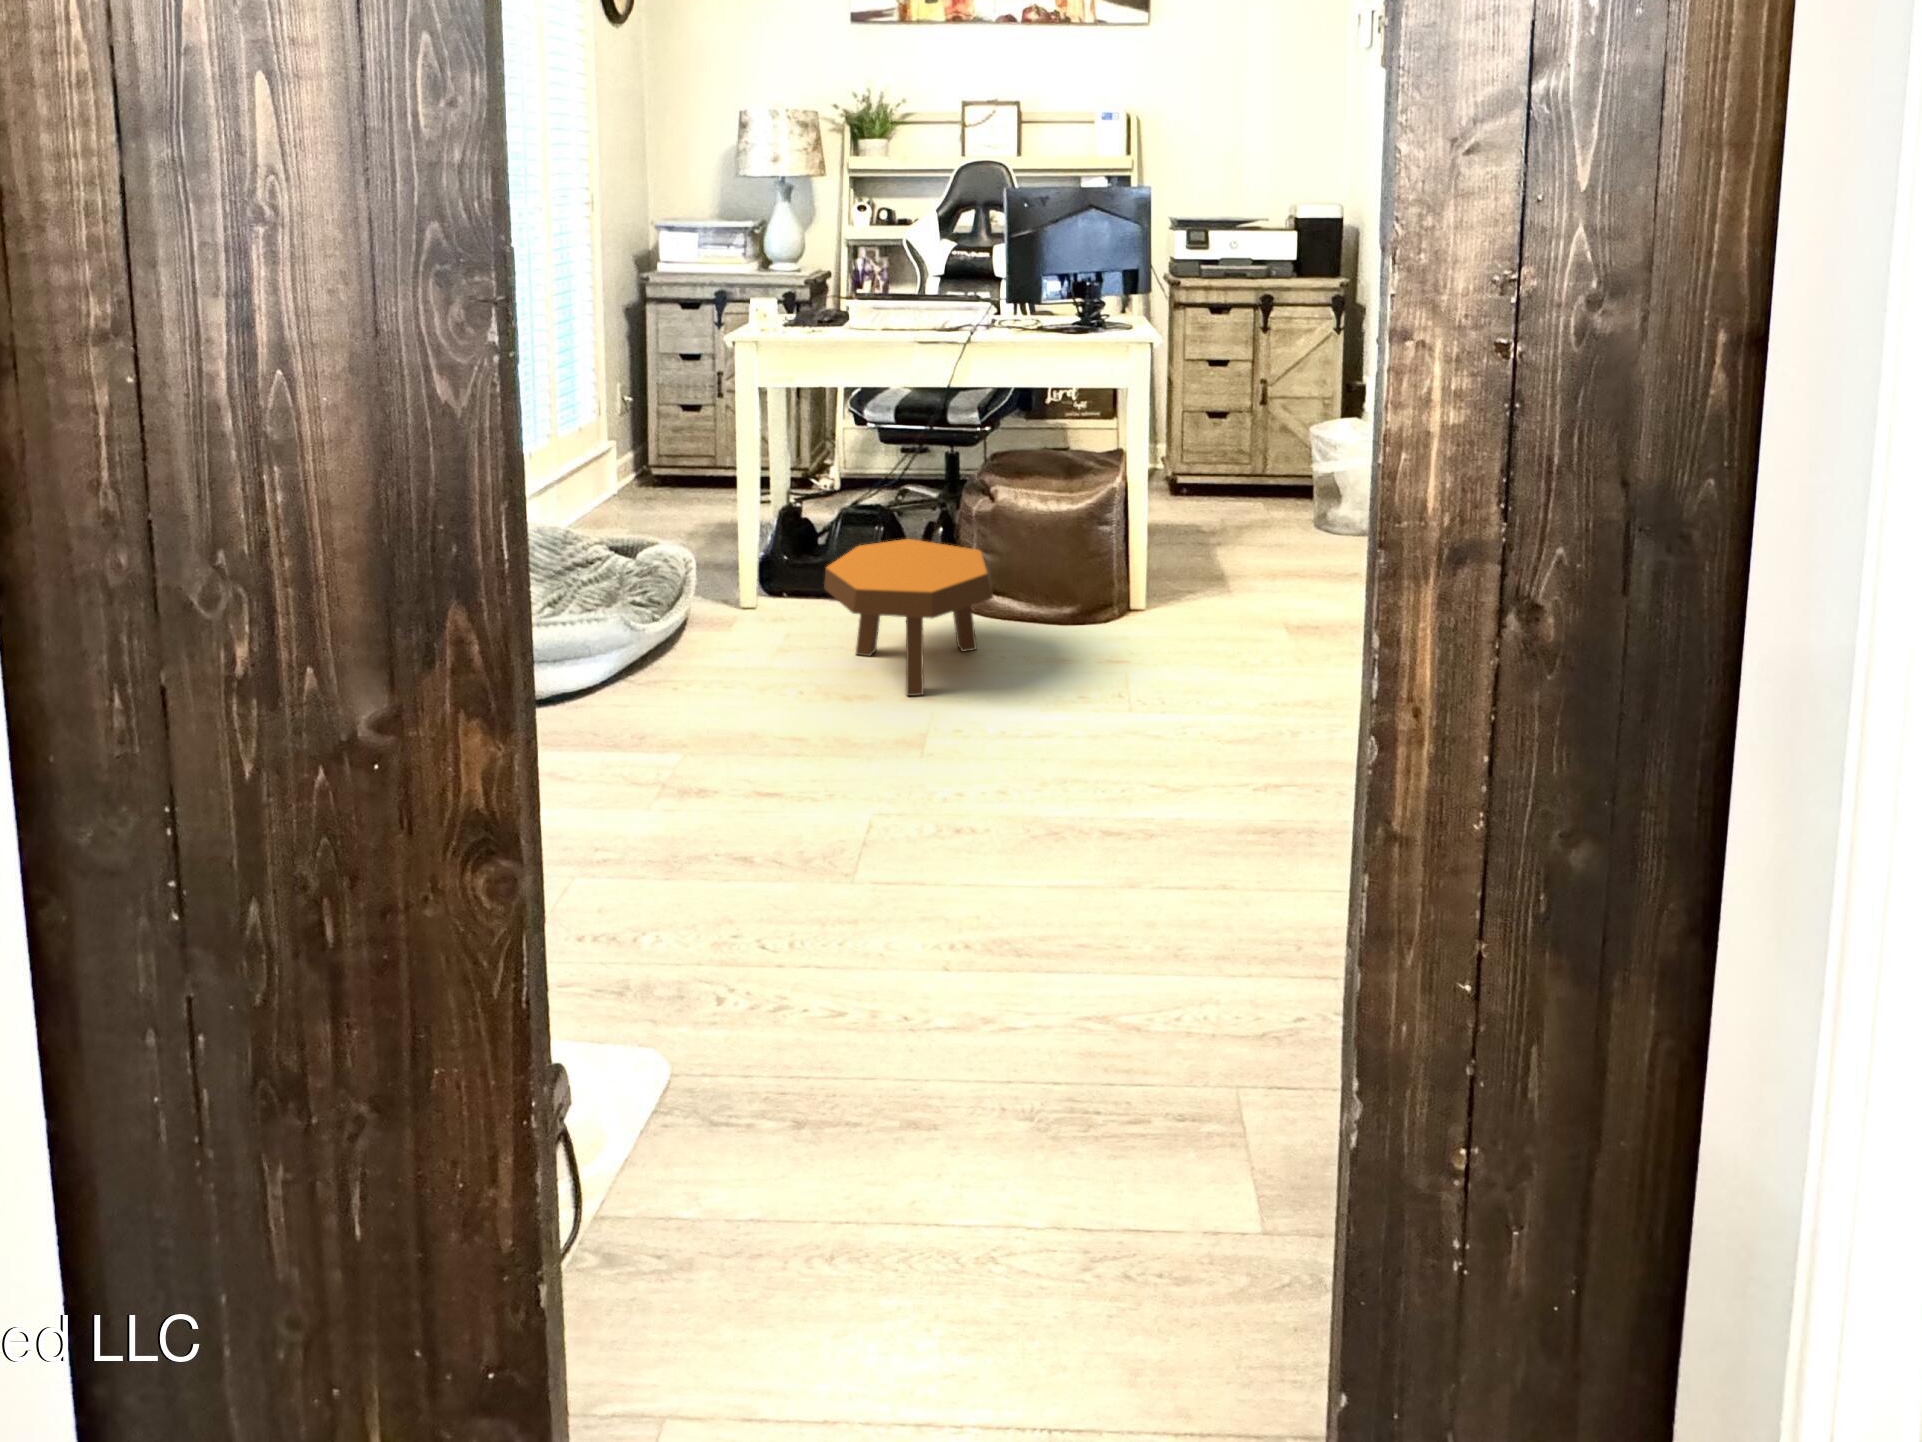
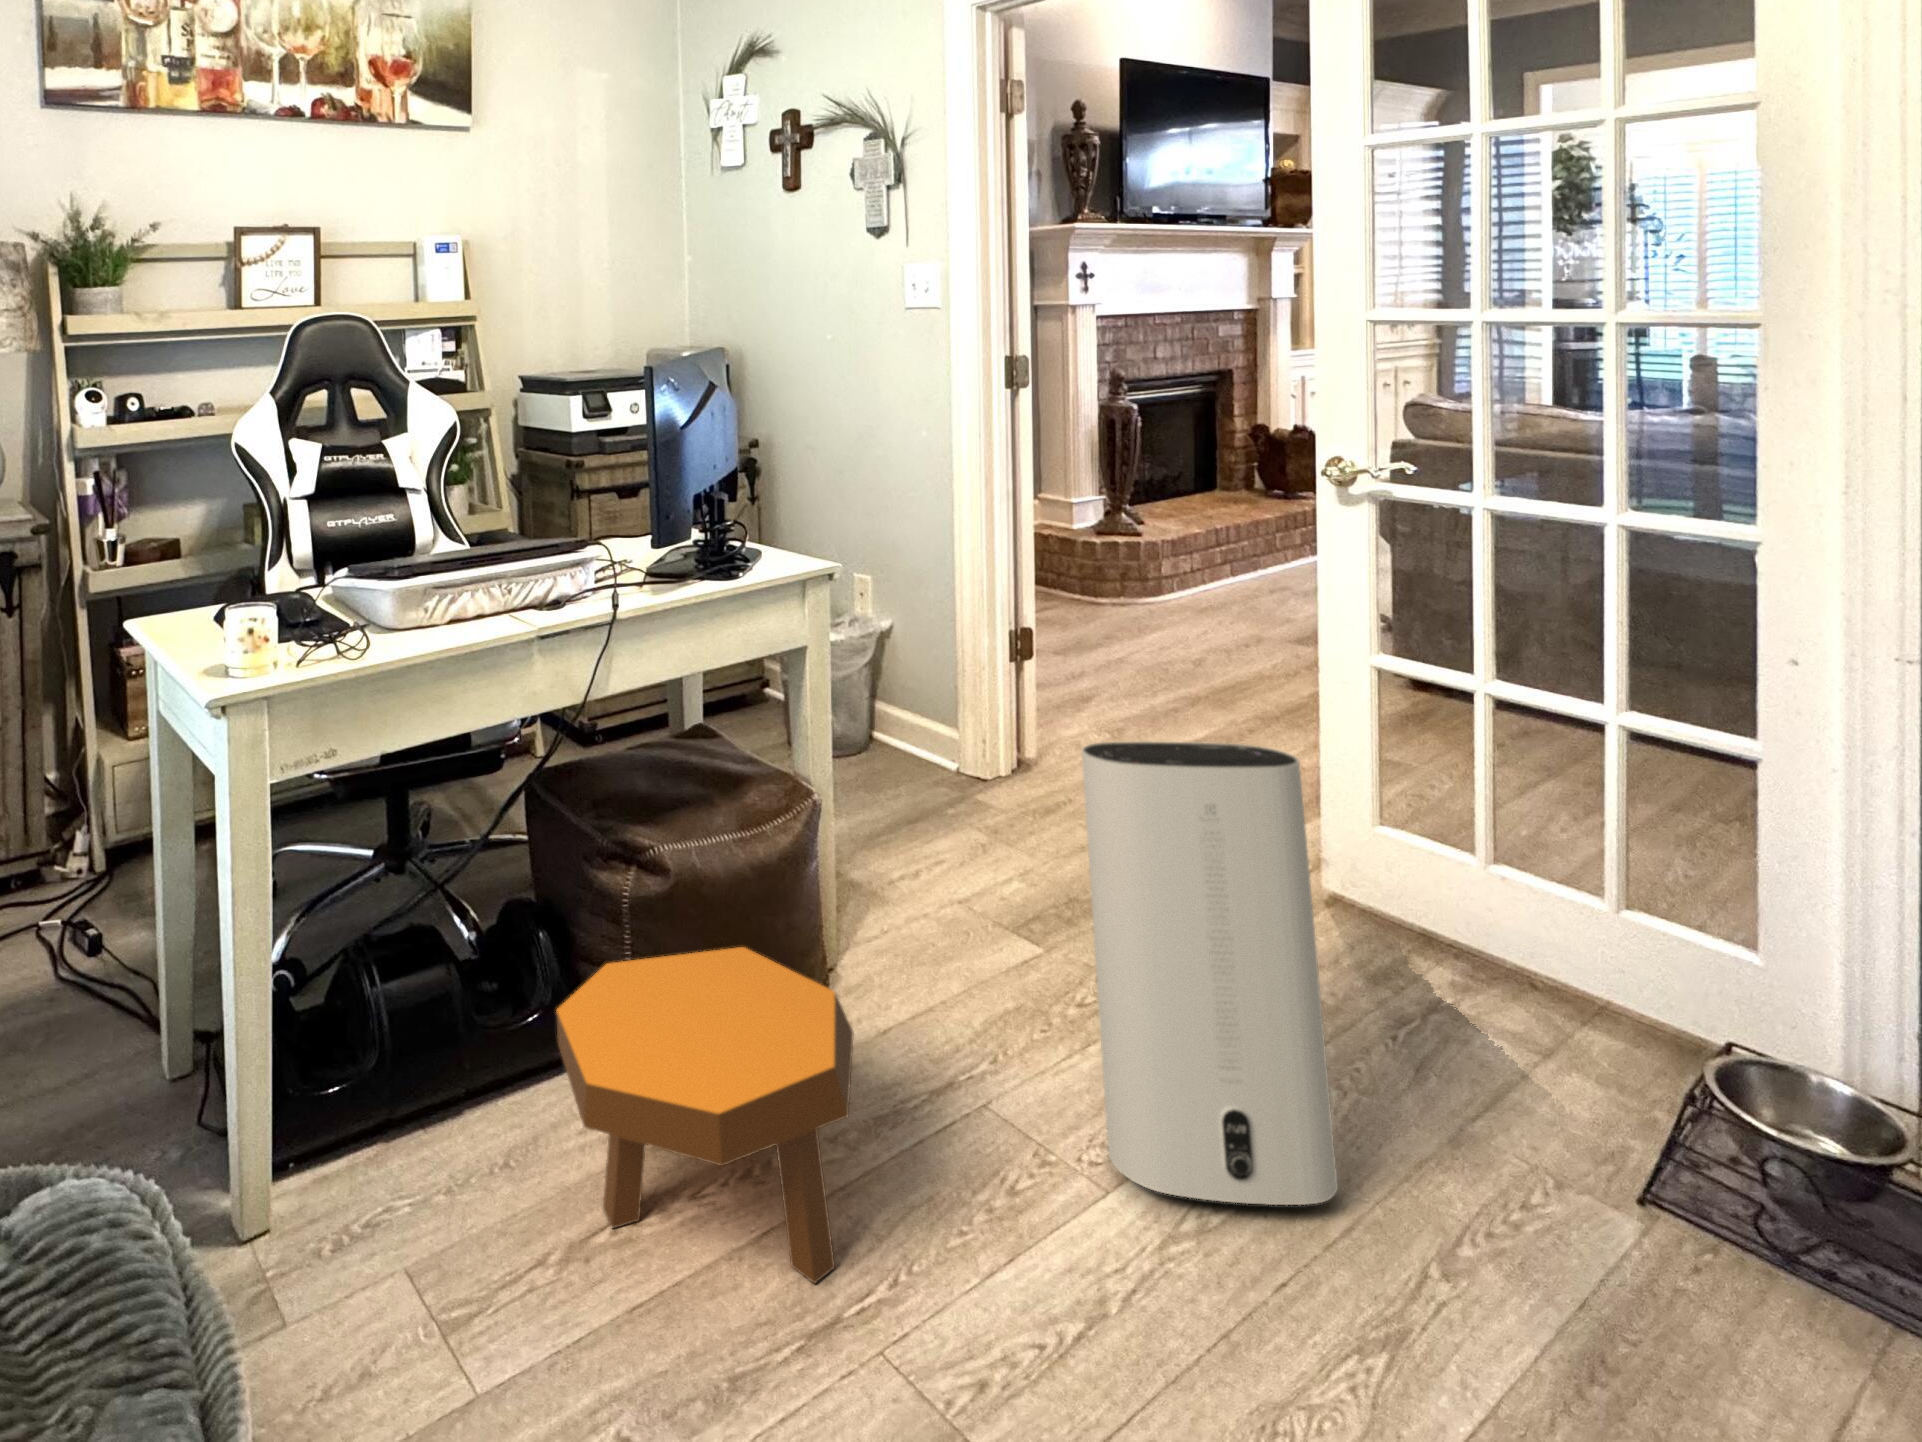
air purifier: none [1105,467,1260,757] -> present [1082,741,1338,1205]

